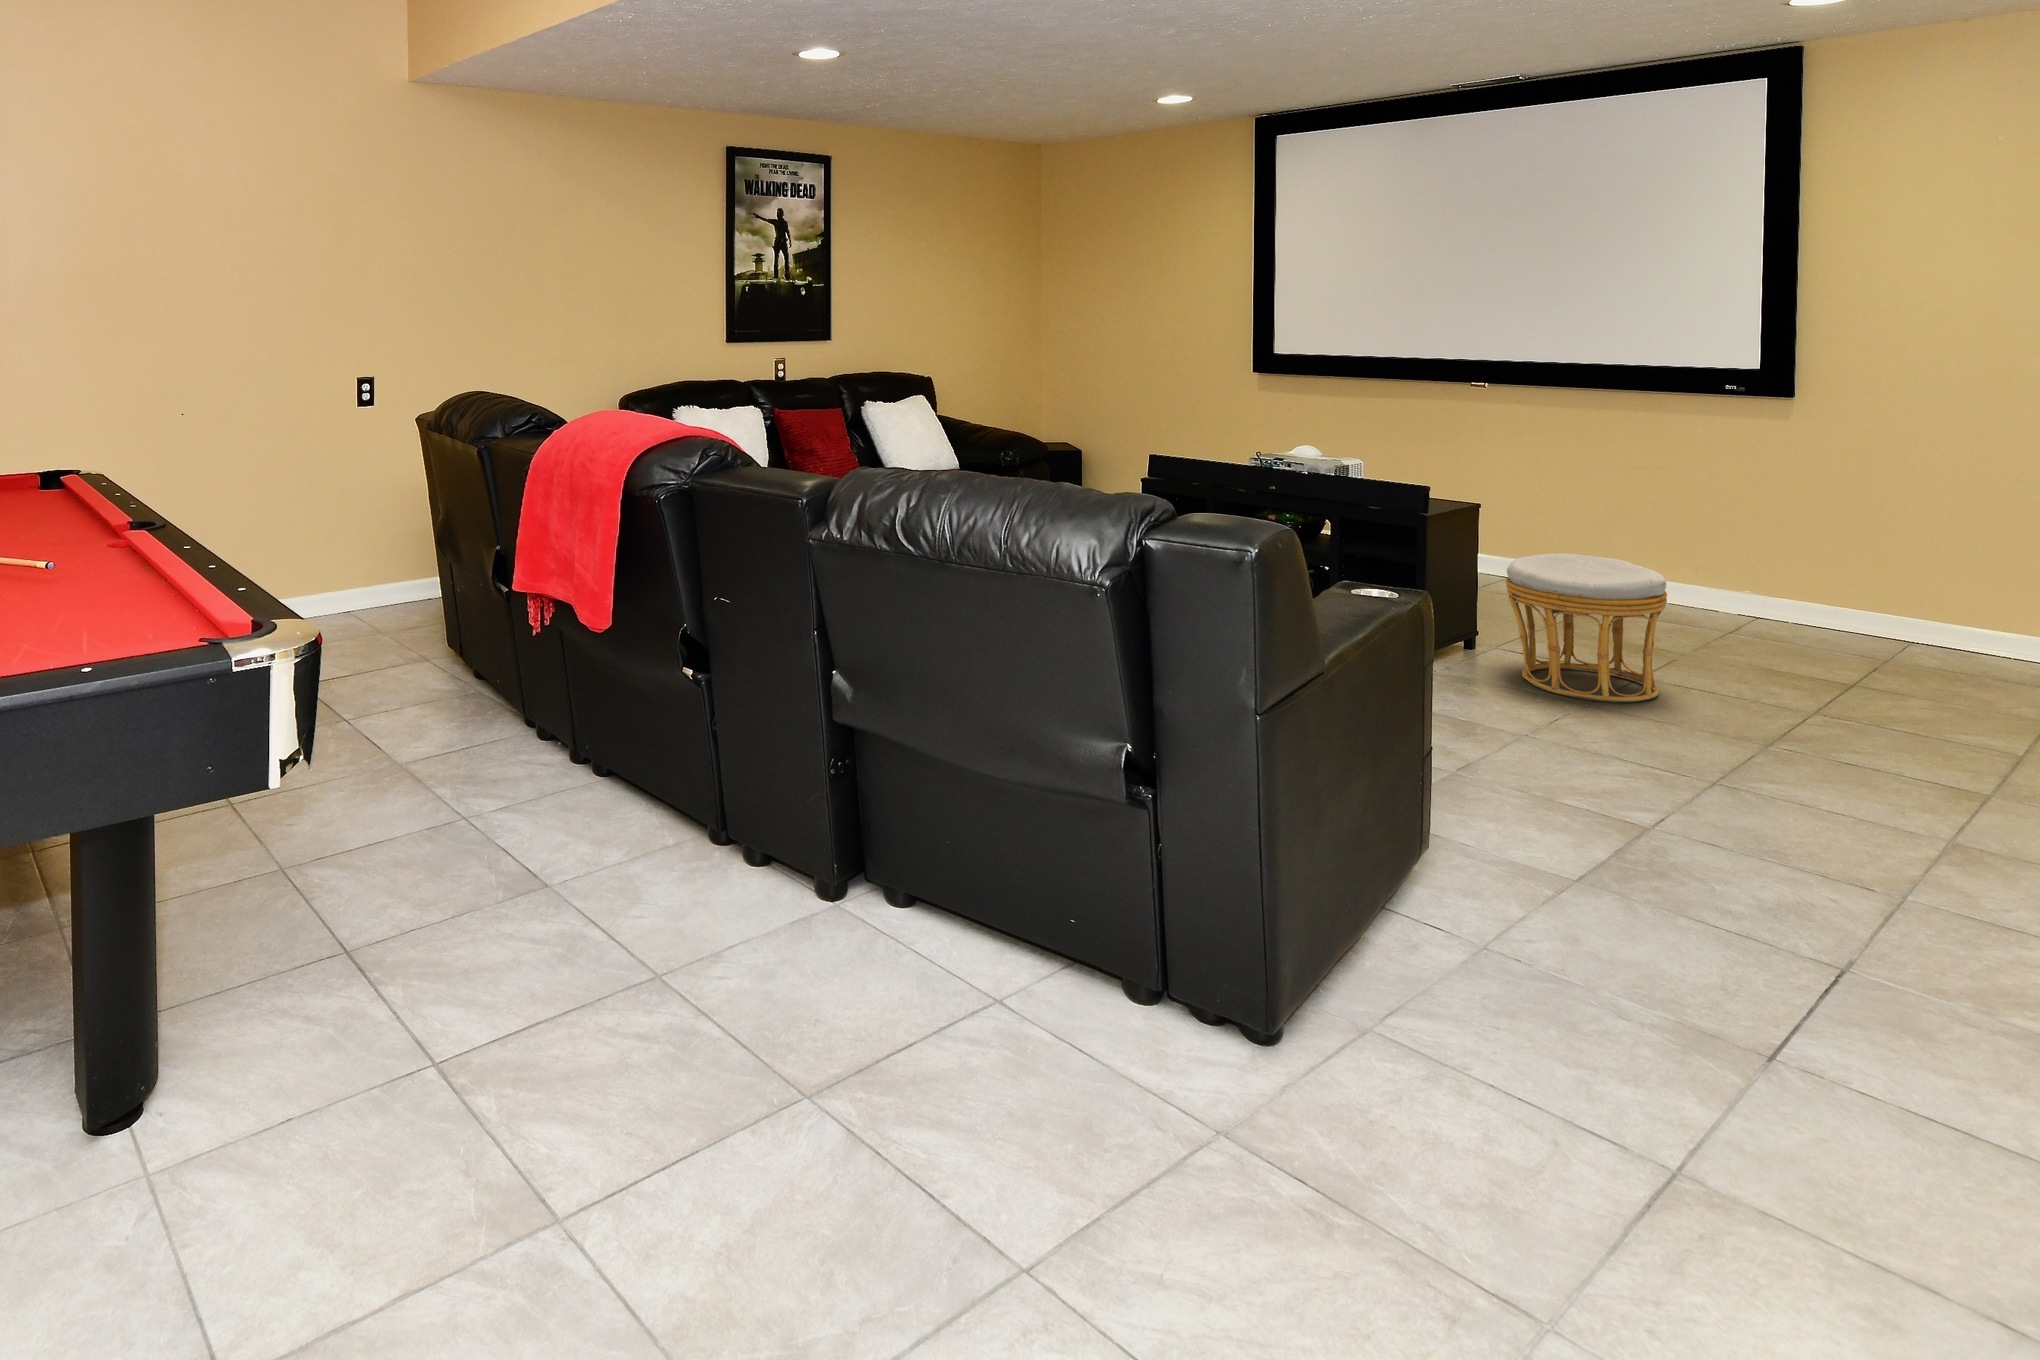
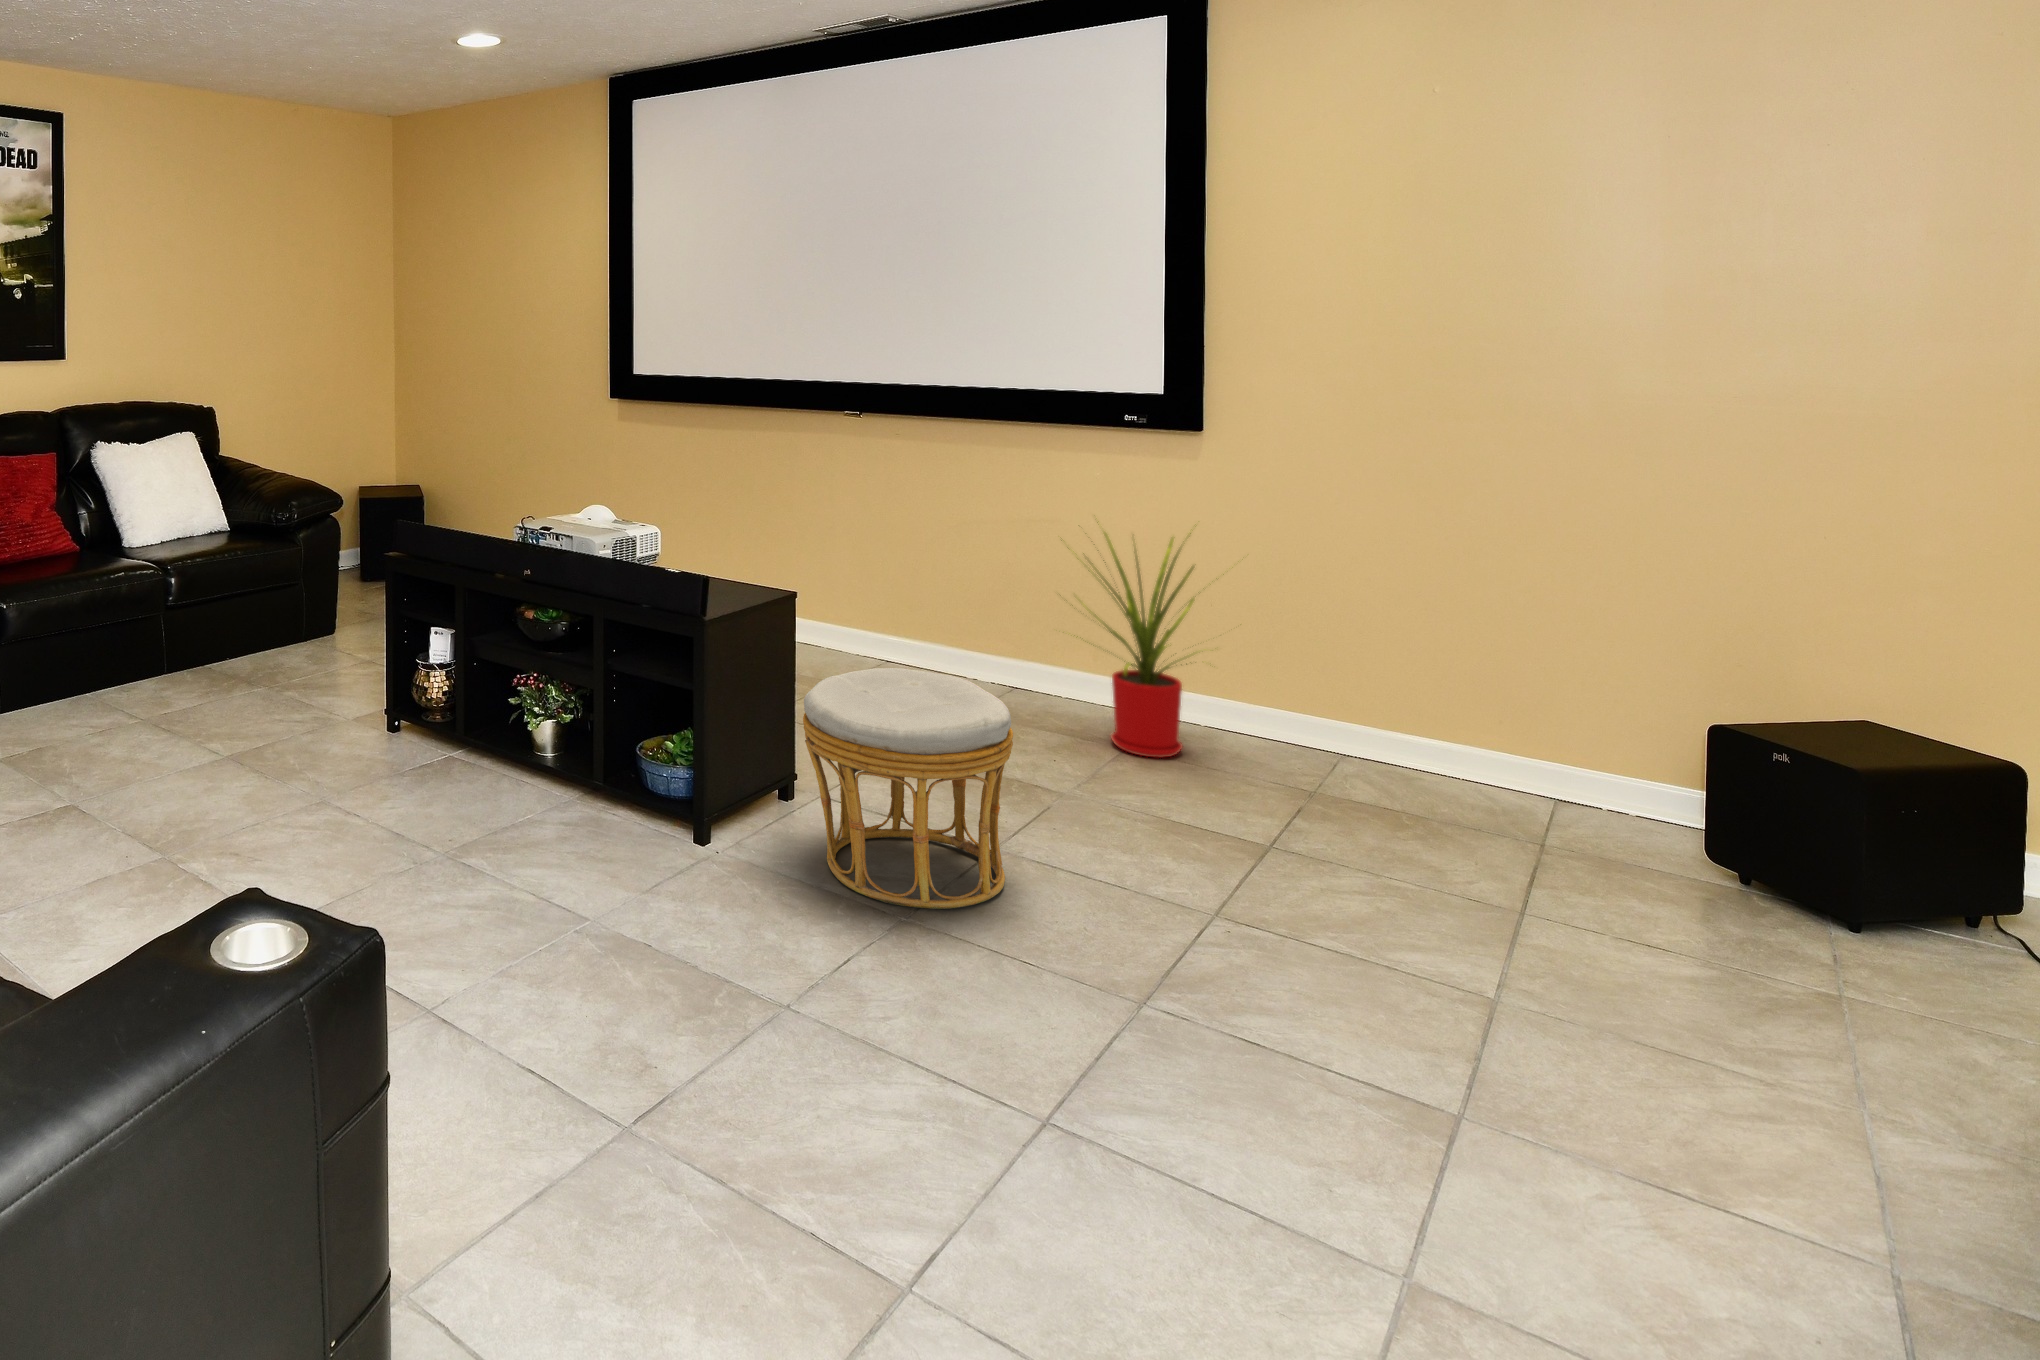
house plant: none [1667,457,1834,636] -> present [1061,521,1243,758]

